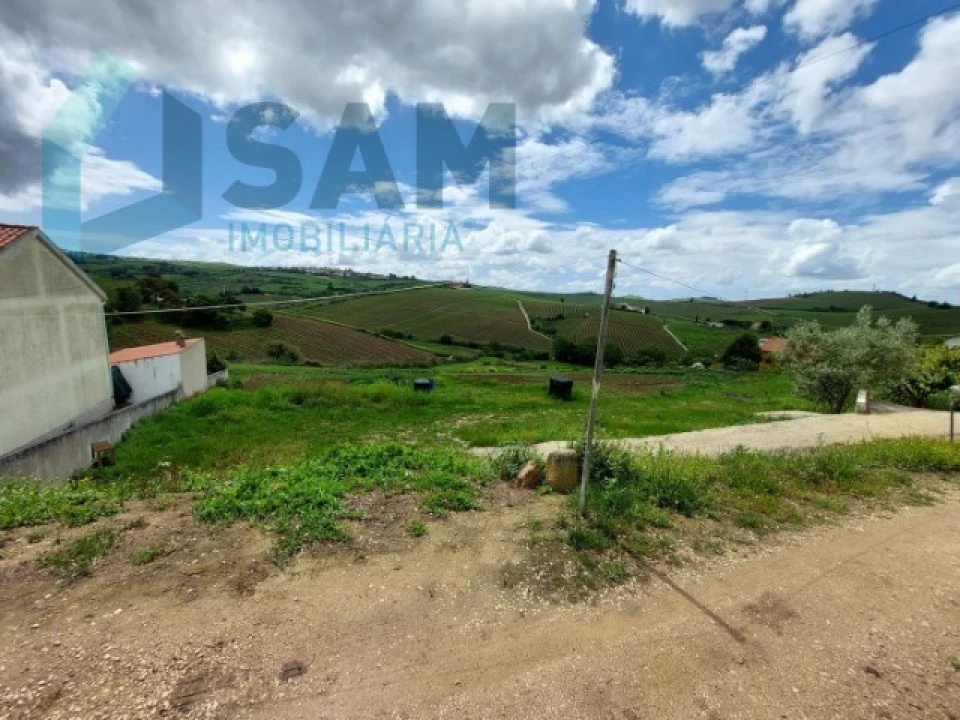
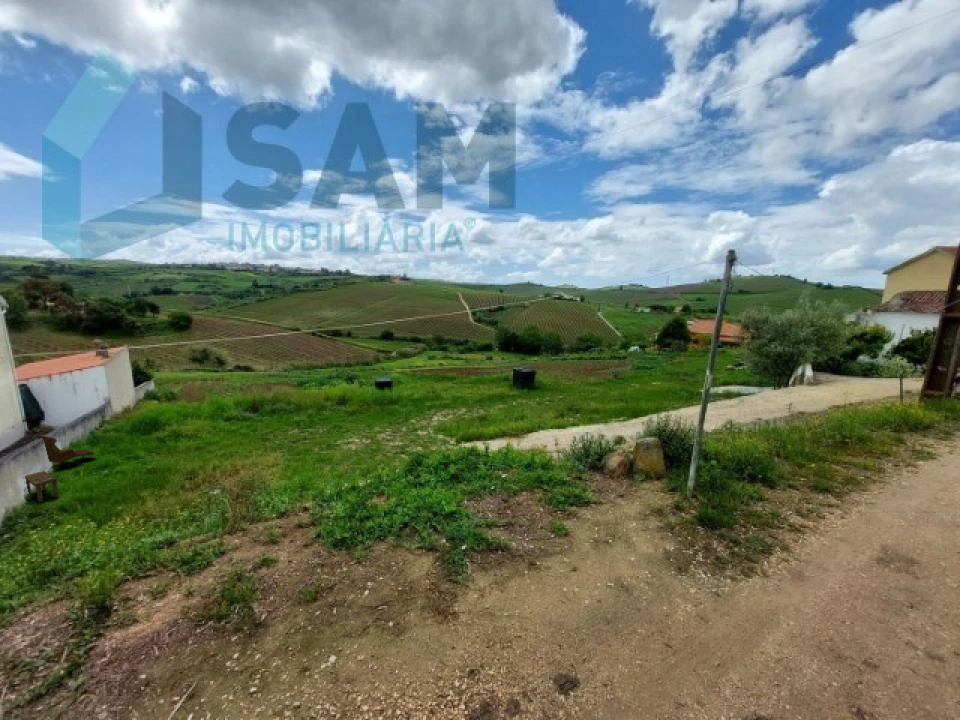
lounge chair: none [108,411,154,442] -> present [38,436,94,472]

